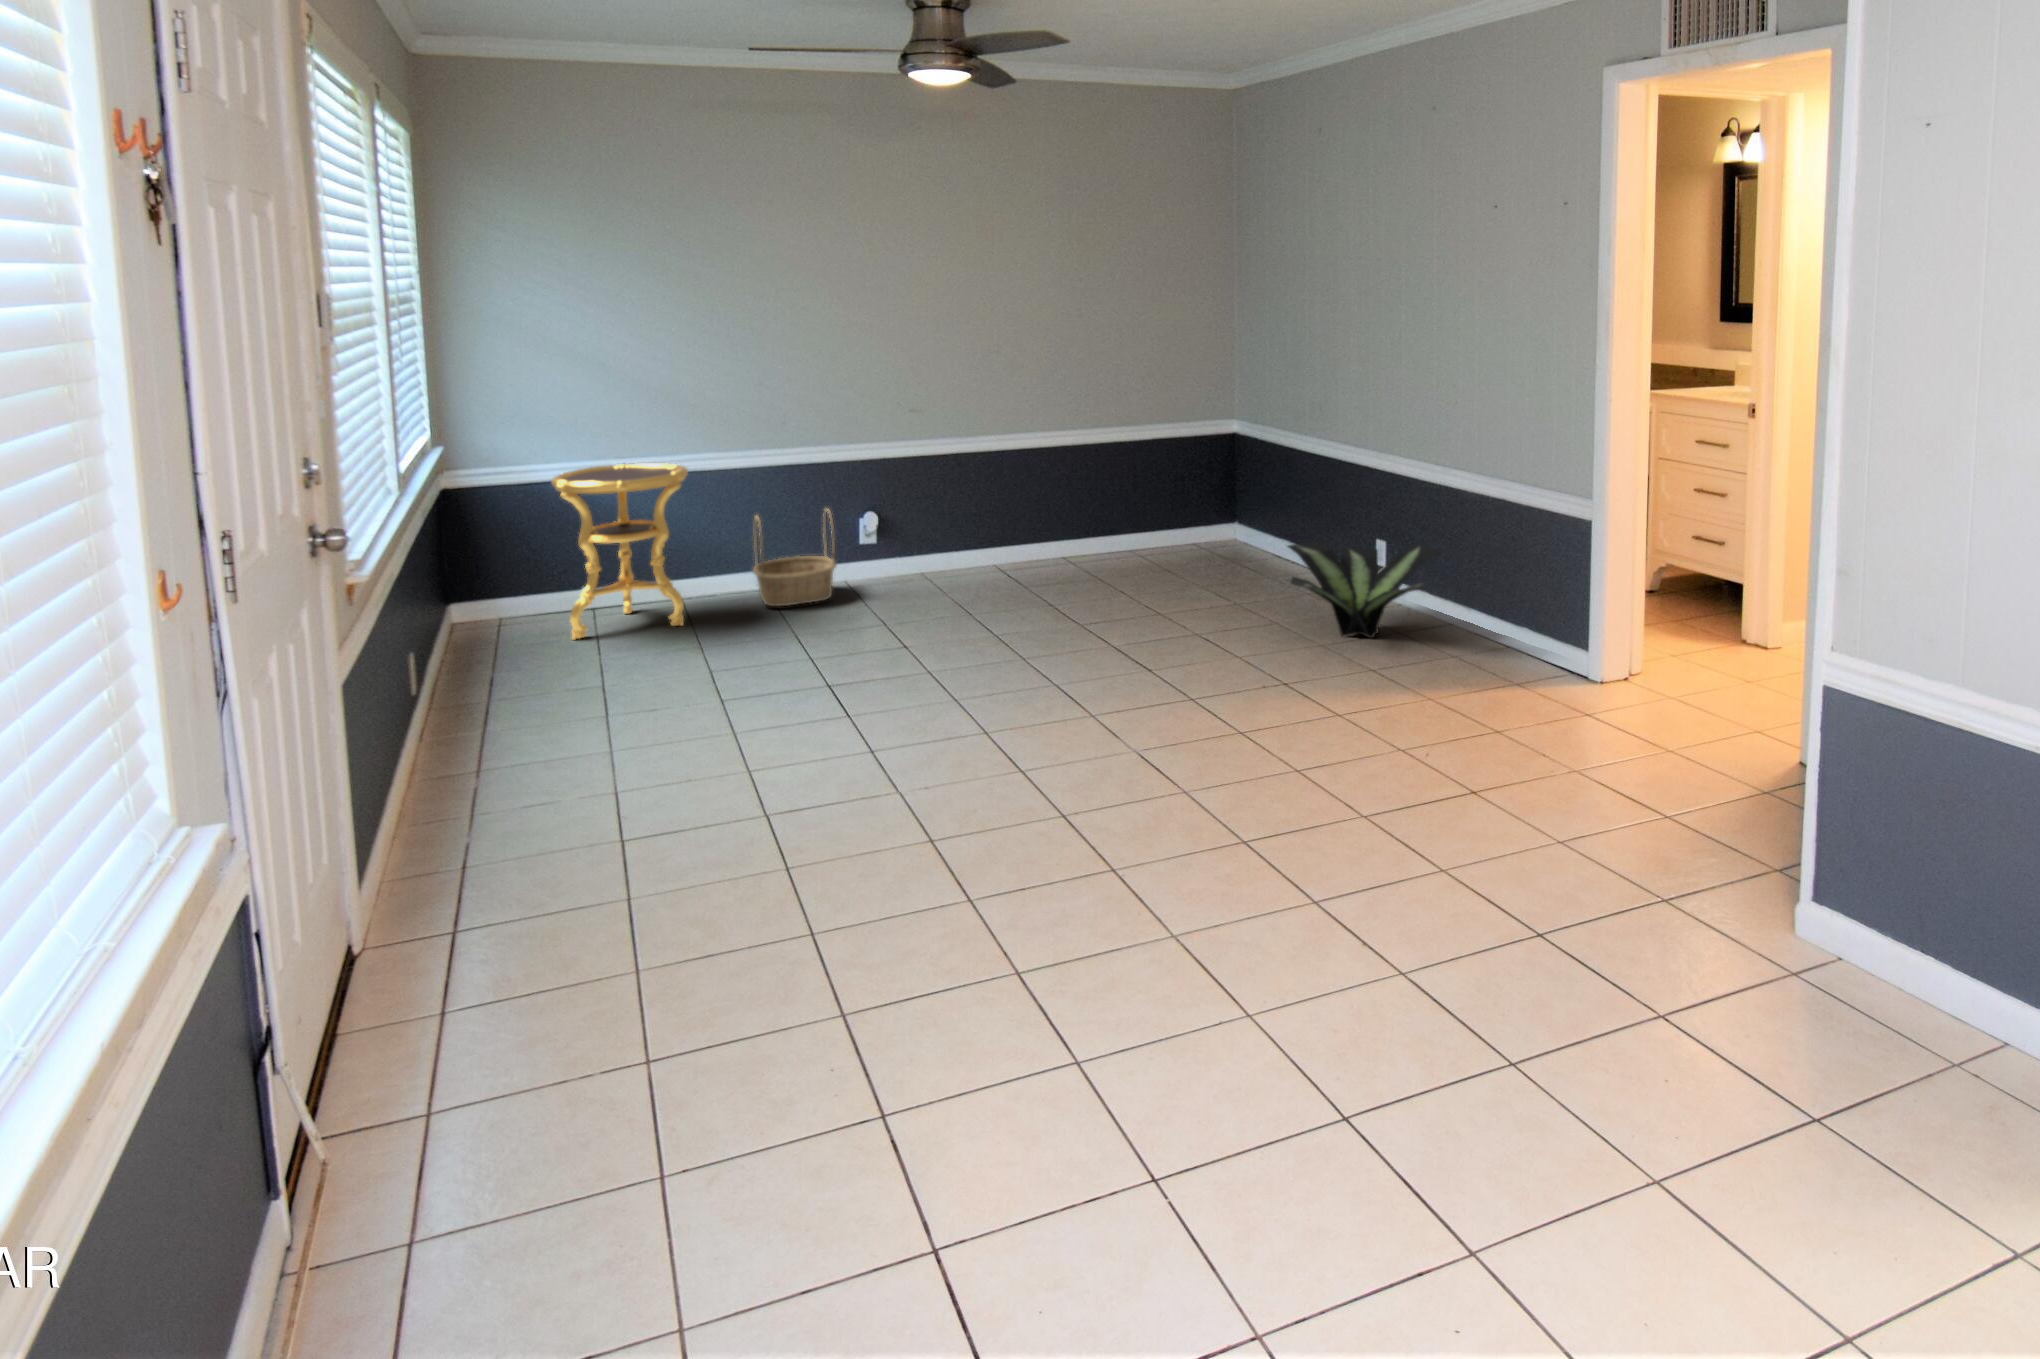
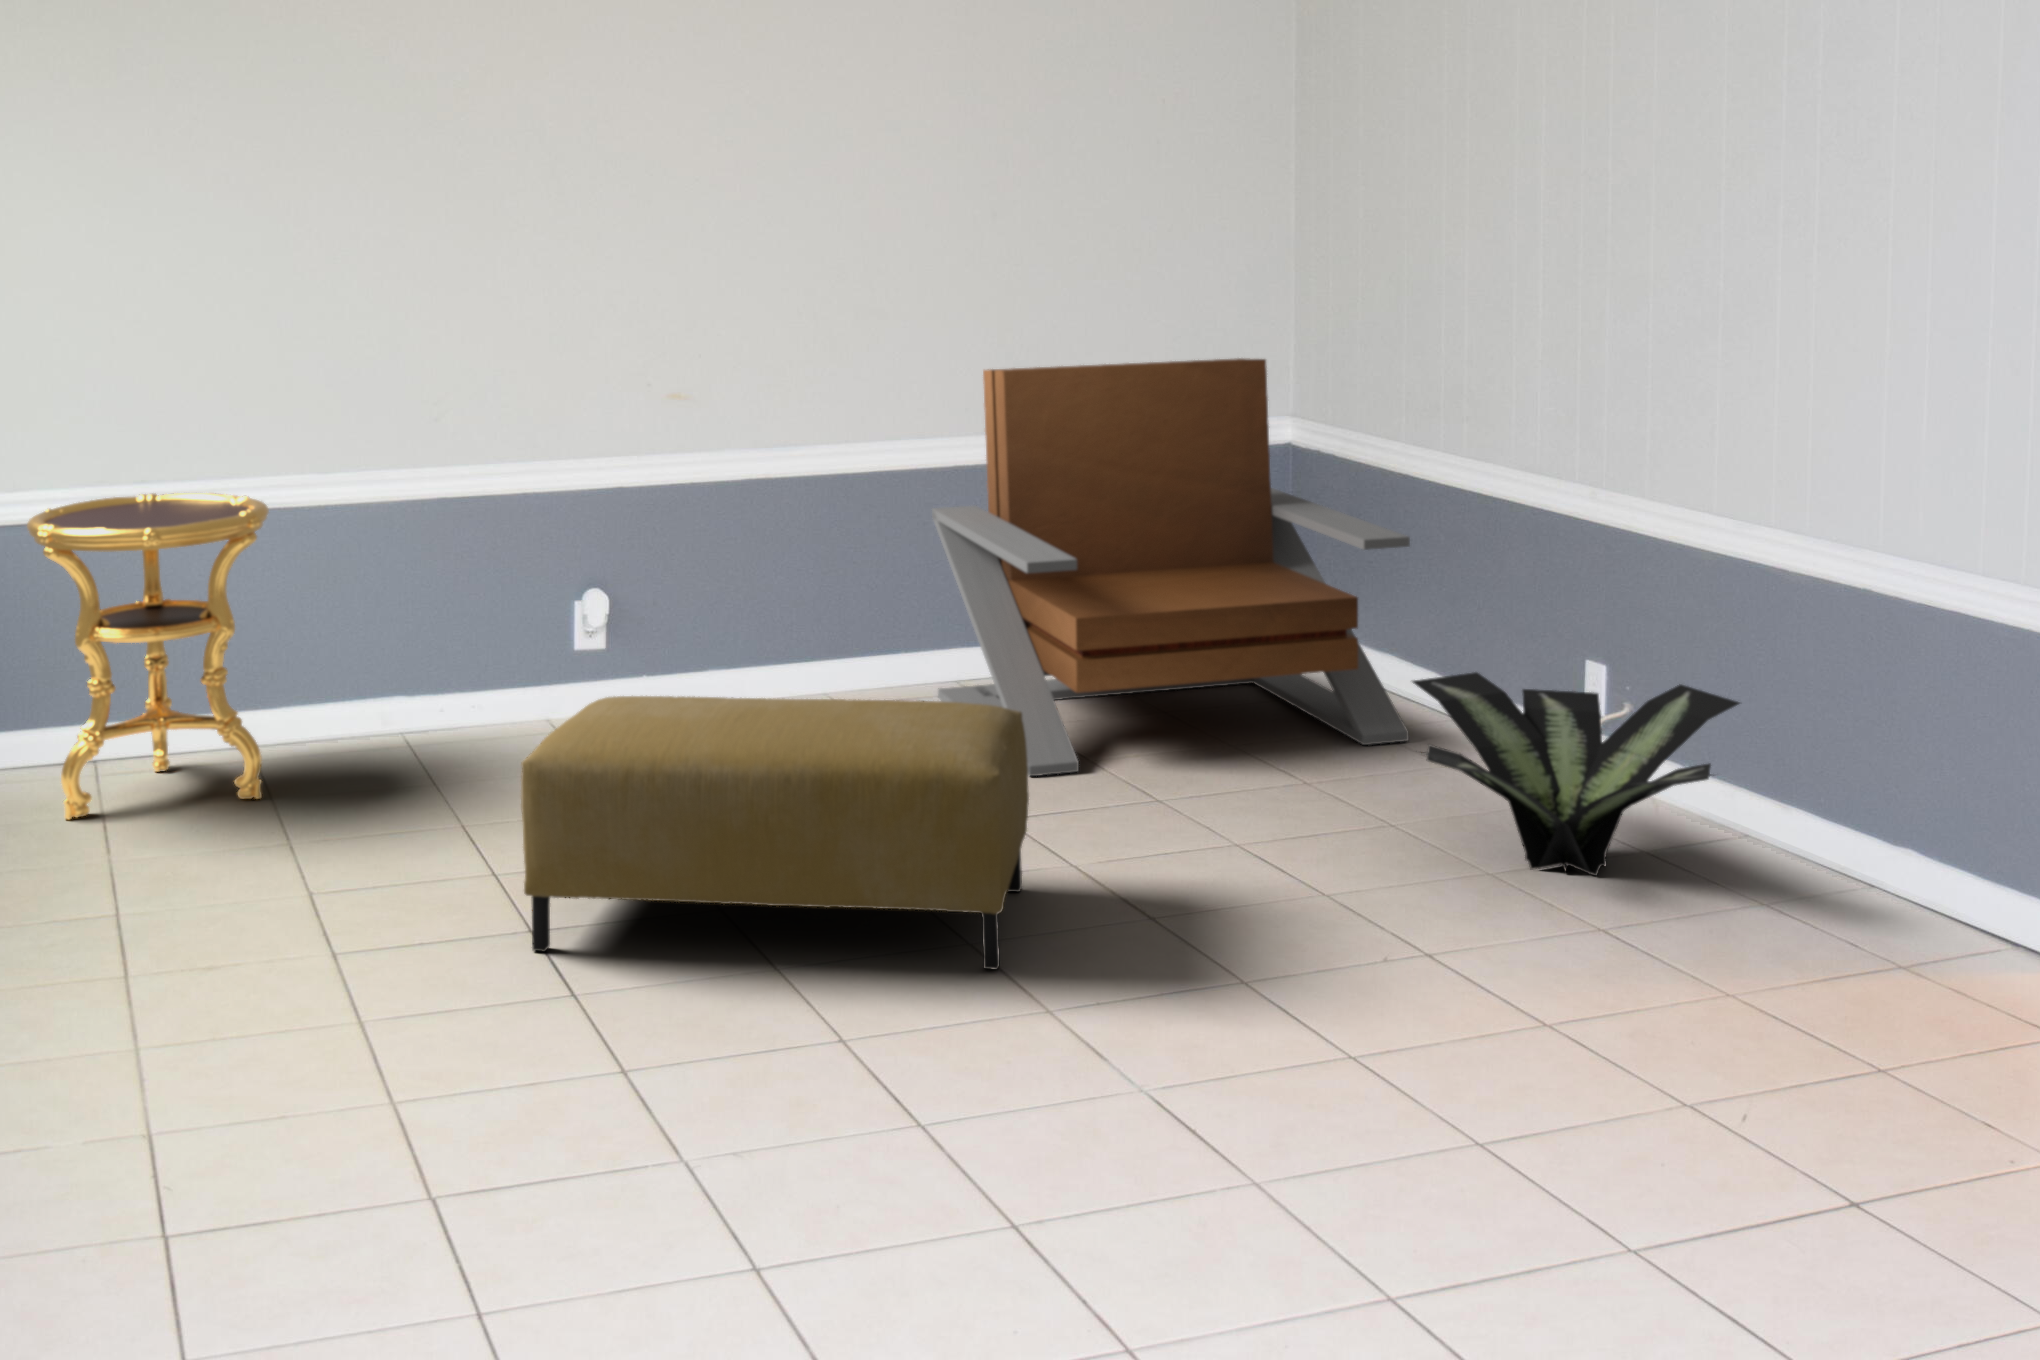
lounge chair: none [1051,386,1292,601] -> present [932,358,1410,776]
basket: present [753,509,836,606] -> none [382,583,536,767]
ottoman: none [821,561,1089,695] -> present [521,696,1029,969]

